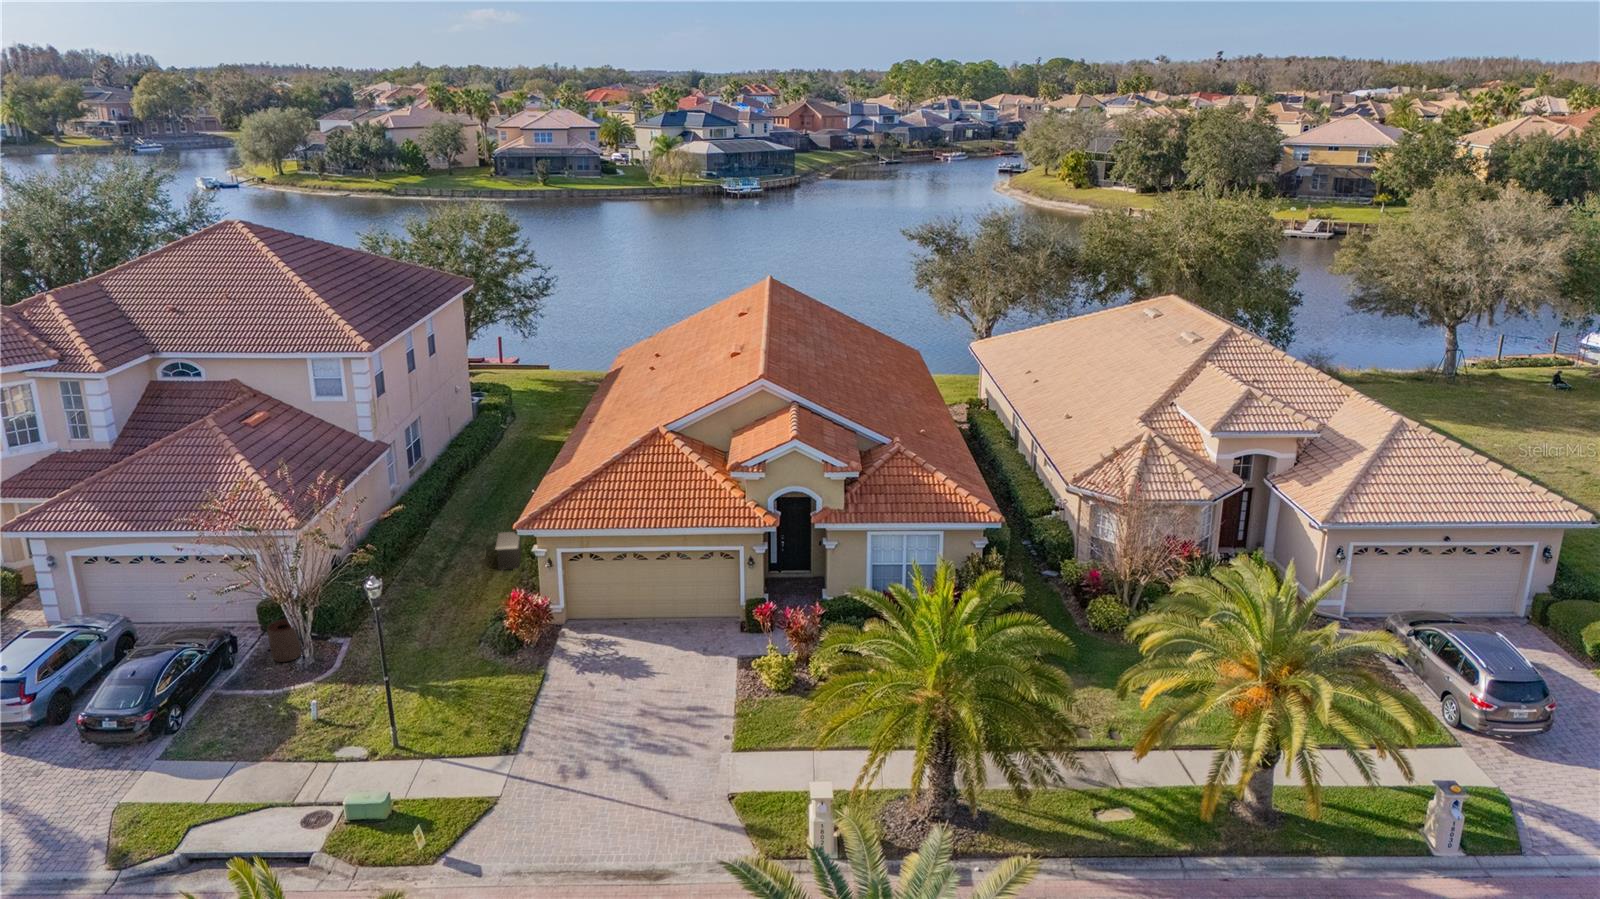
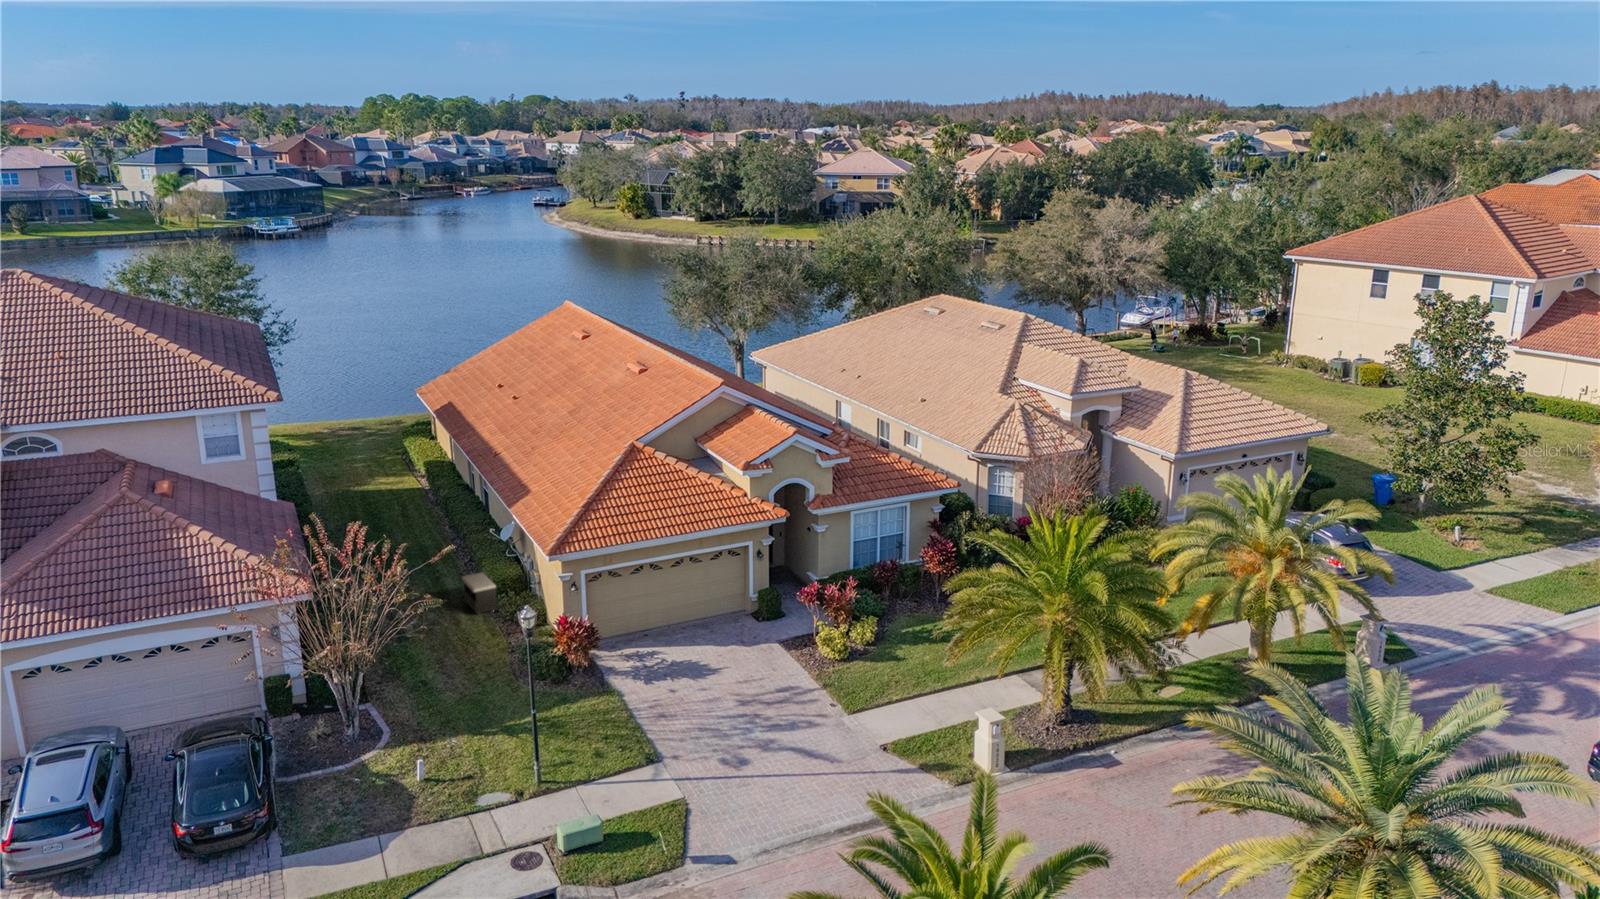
trash can: present [267,619,301,662] -> none [305,690,343,739]

